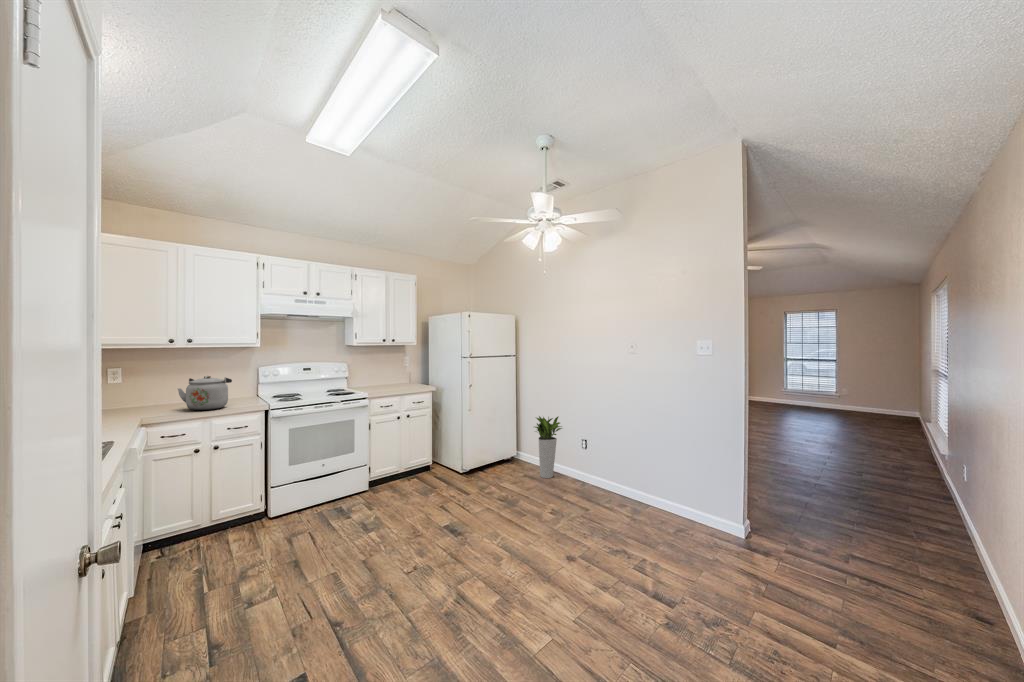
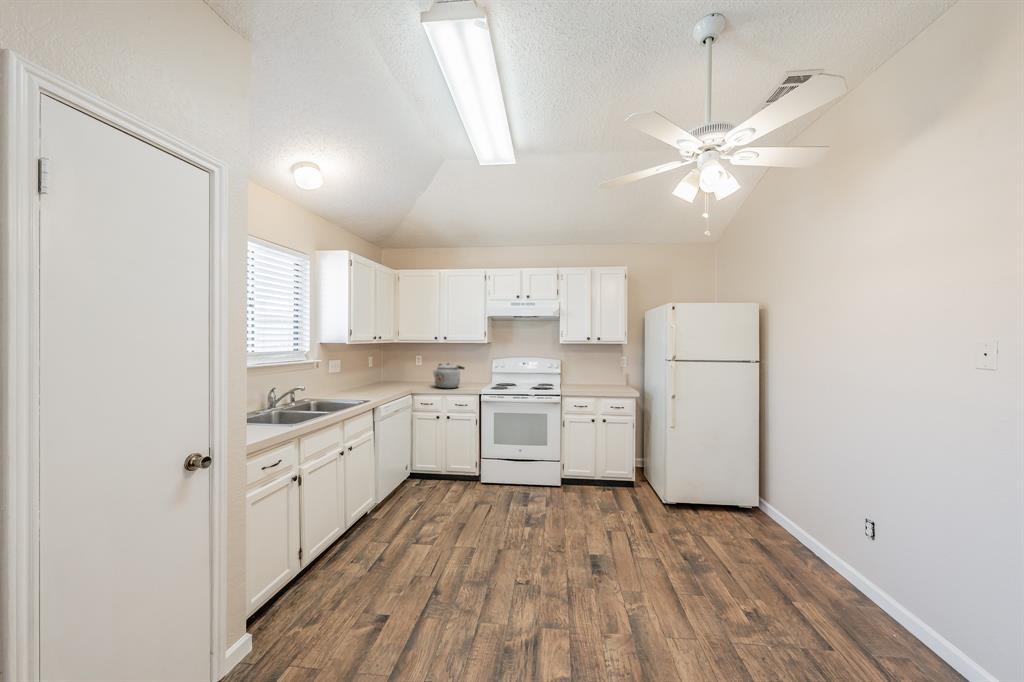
planter: present [535,416,562,478] -> none [765,459,823,558]

